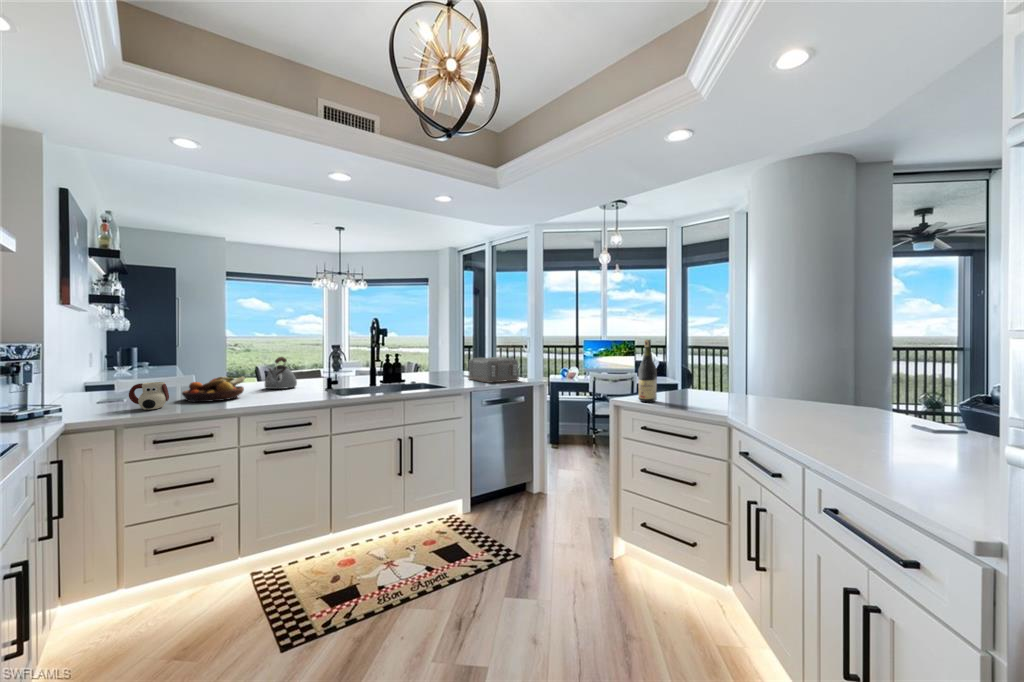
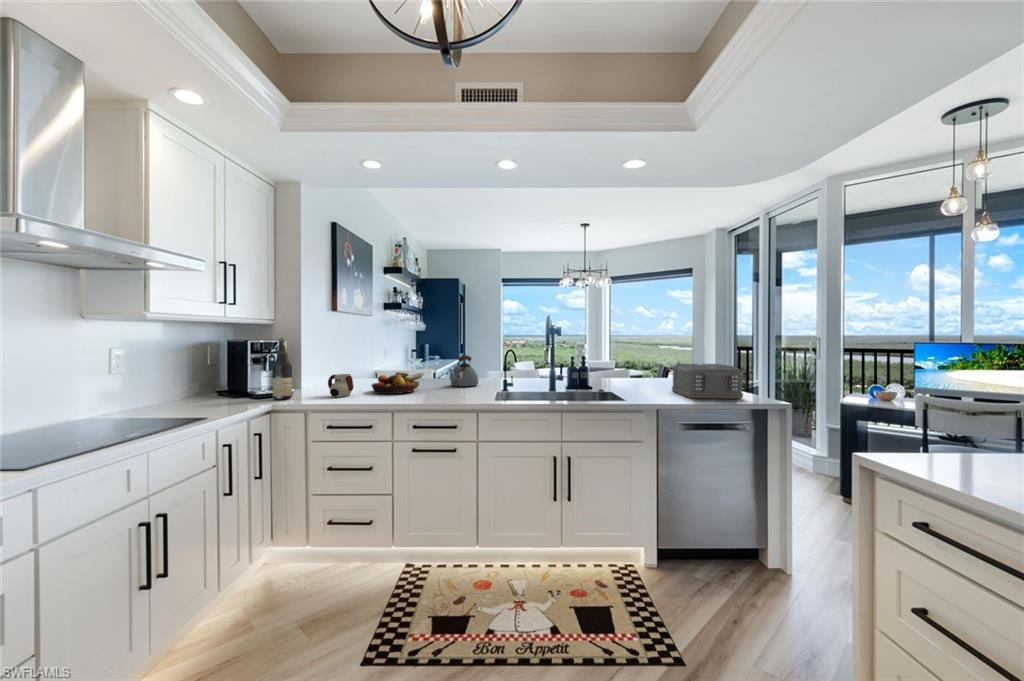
wine bottle: present [638,340,657,402] -> present [272,338,292,400]

